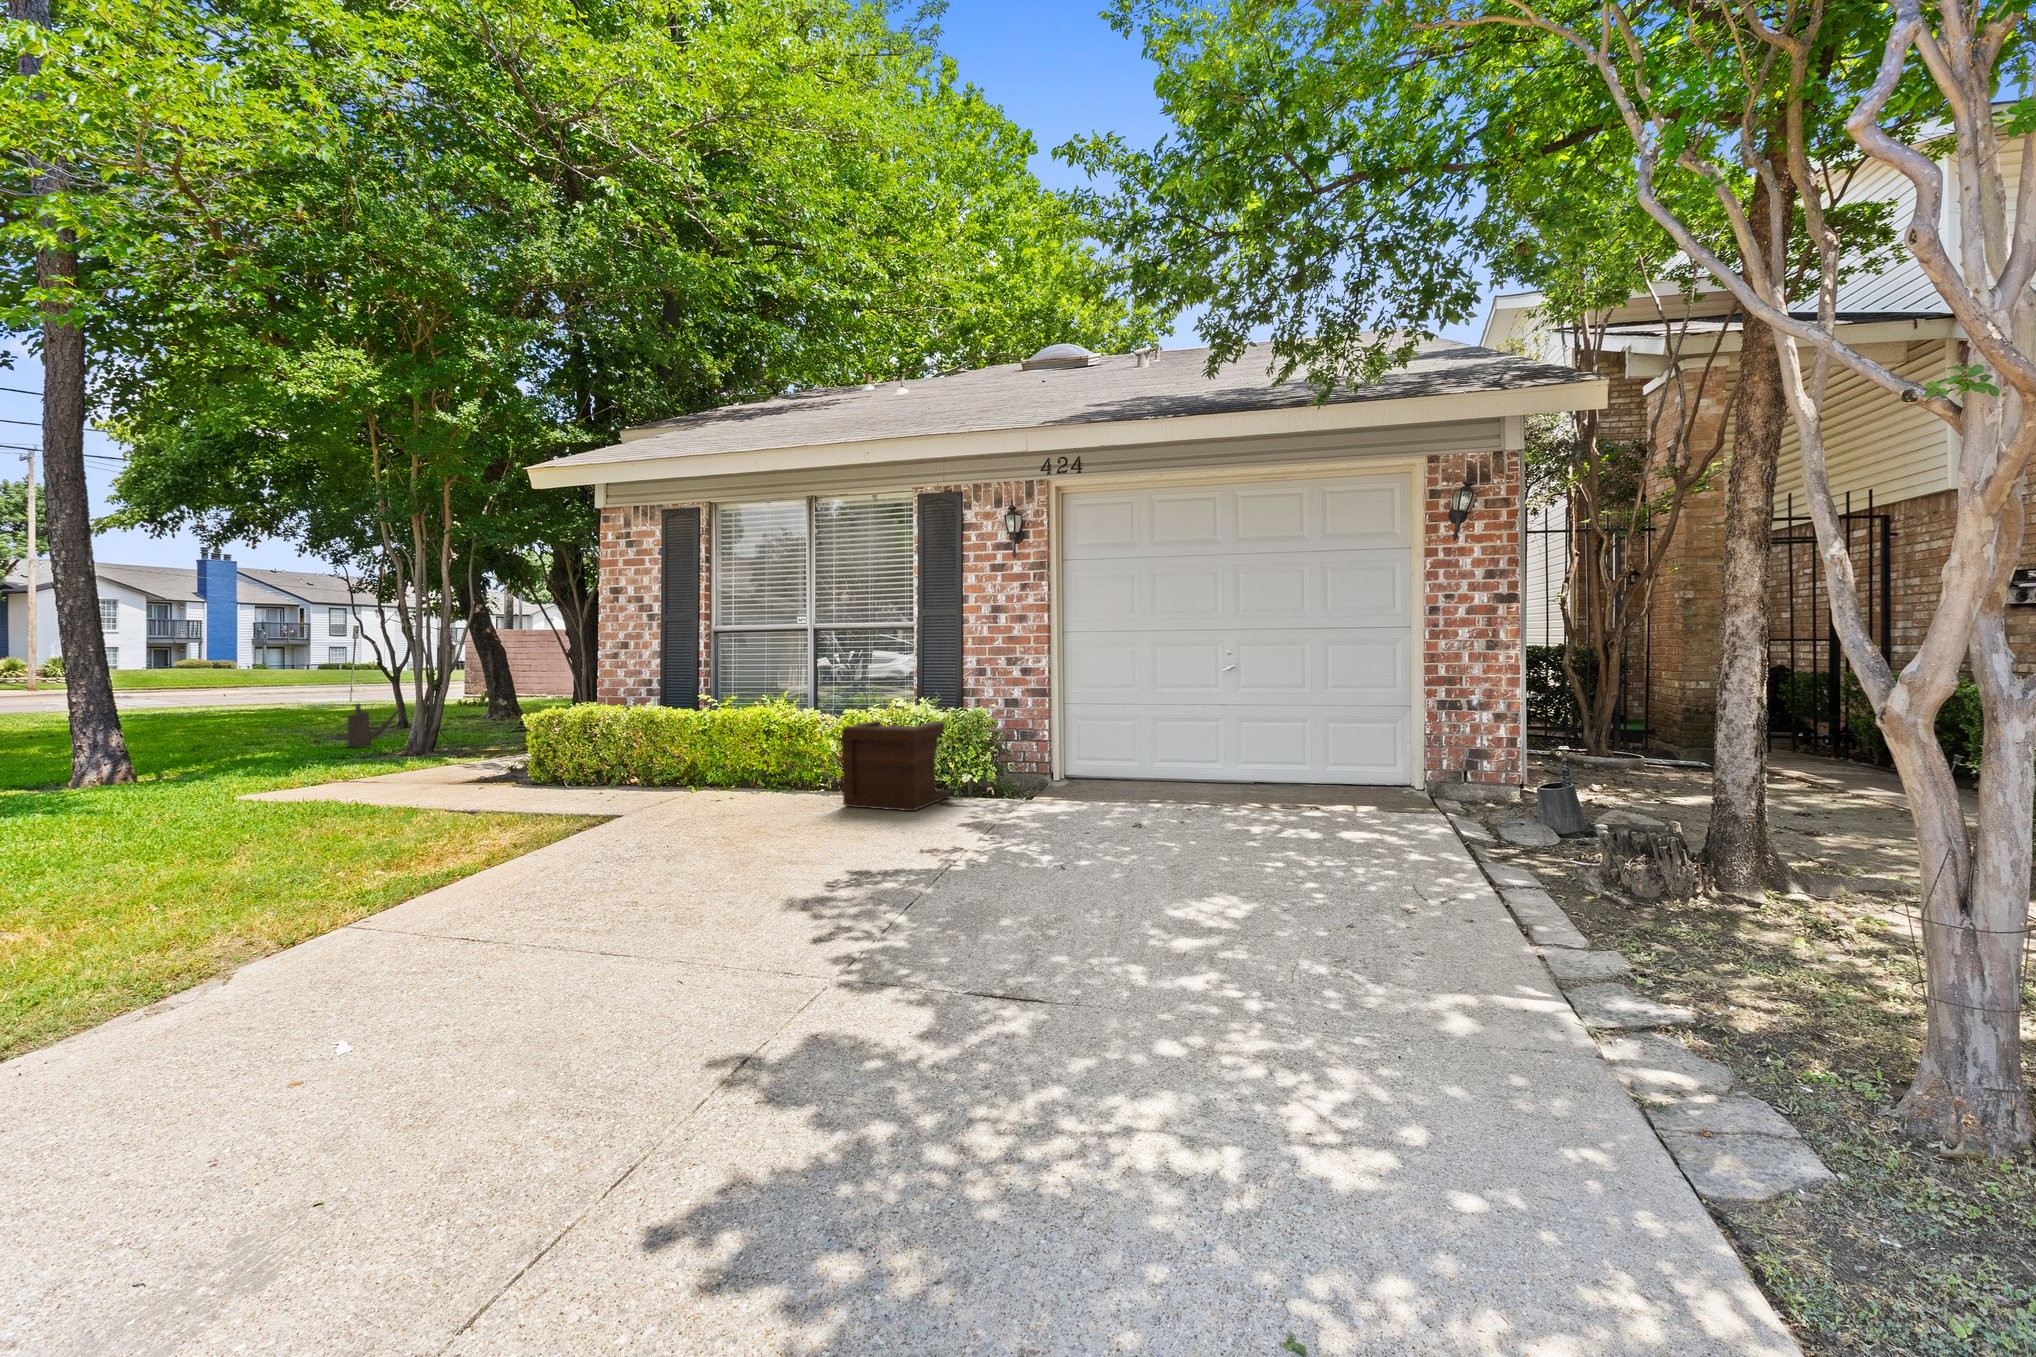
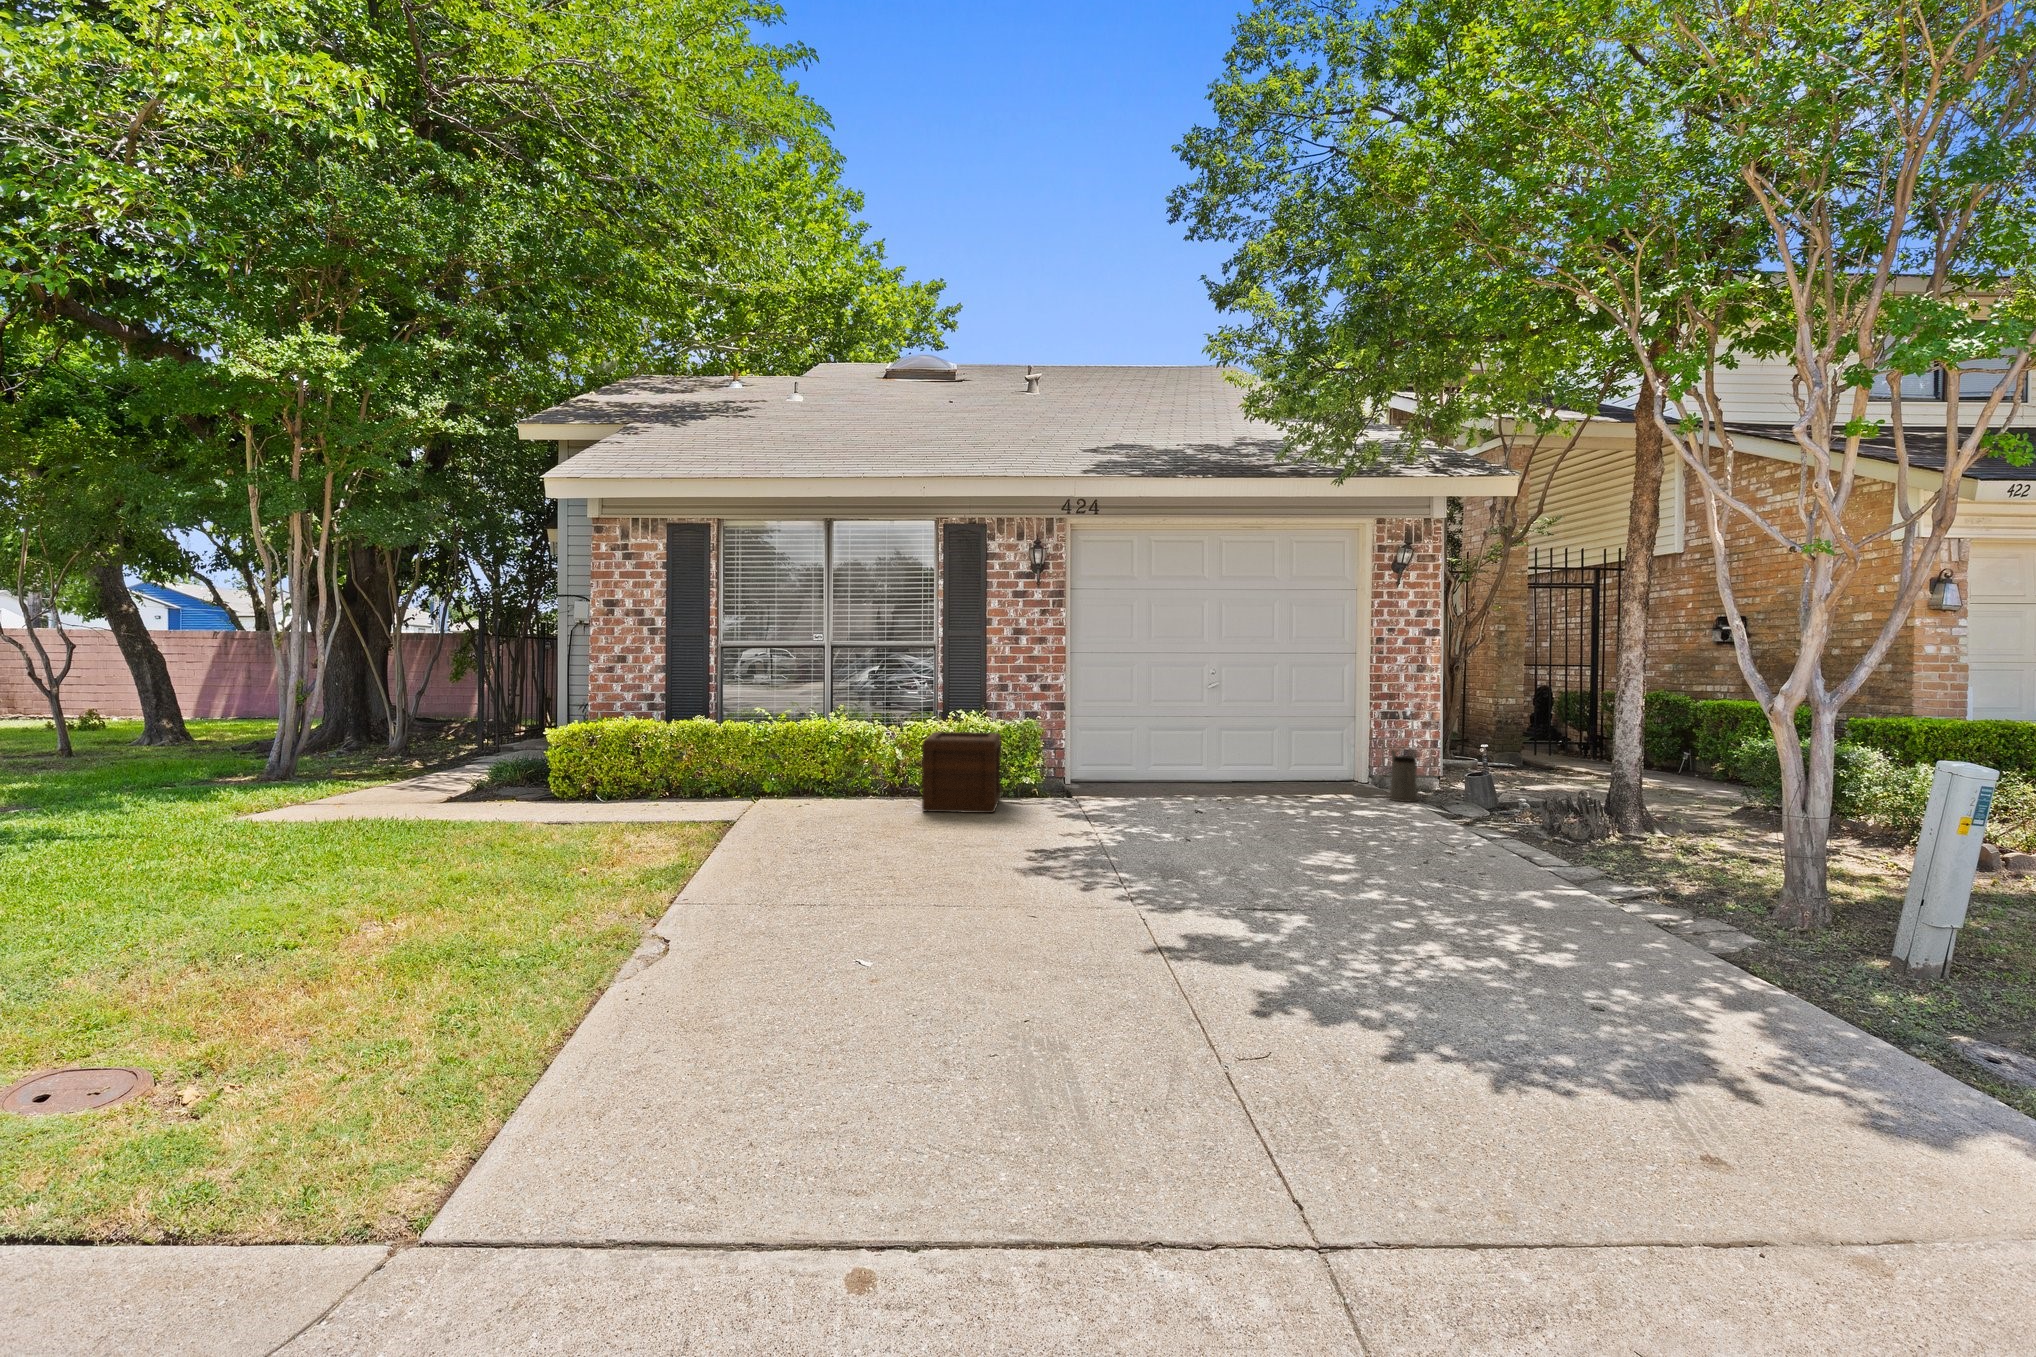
watering can: present [344,704,399,748] -> present [1389,750,1418,802]

